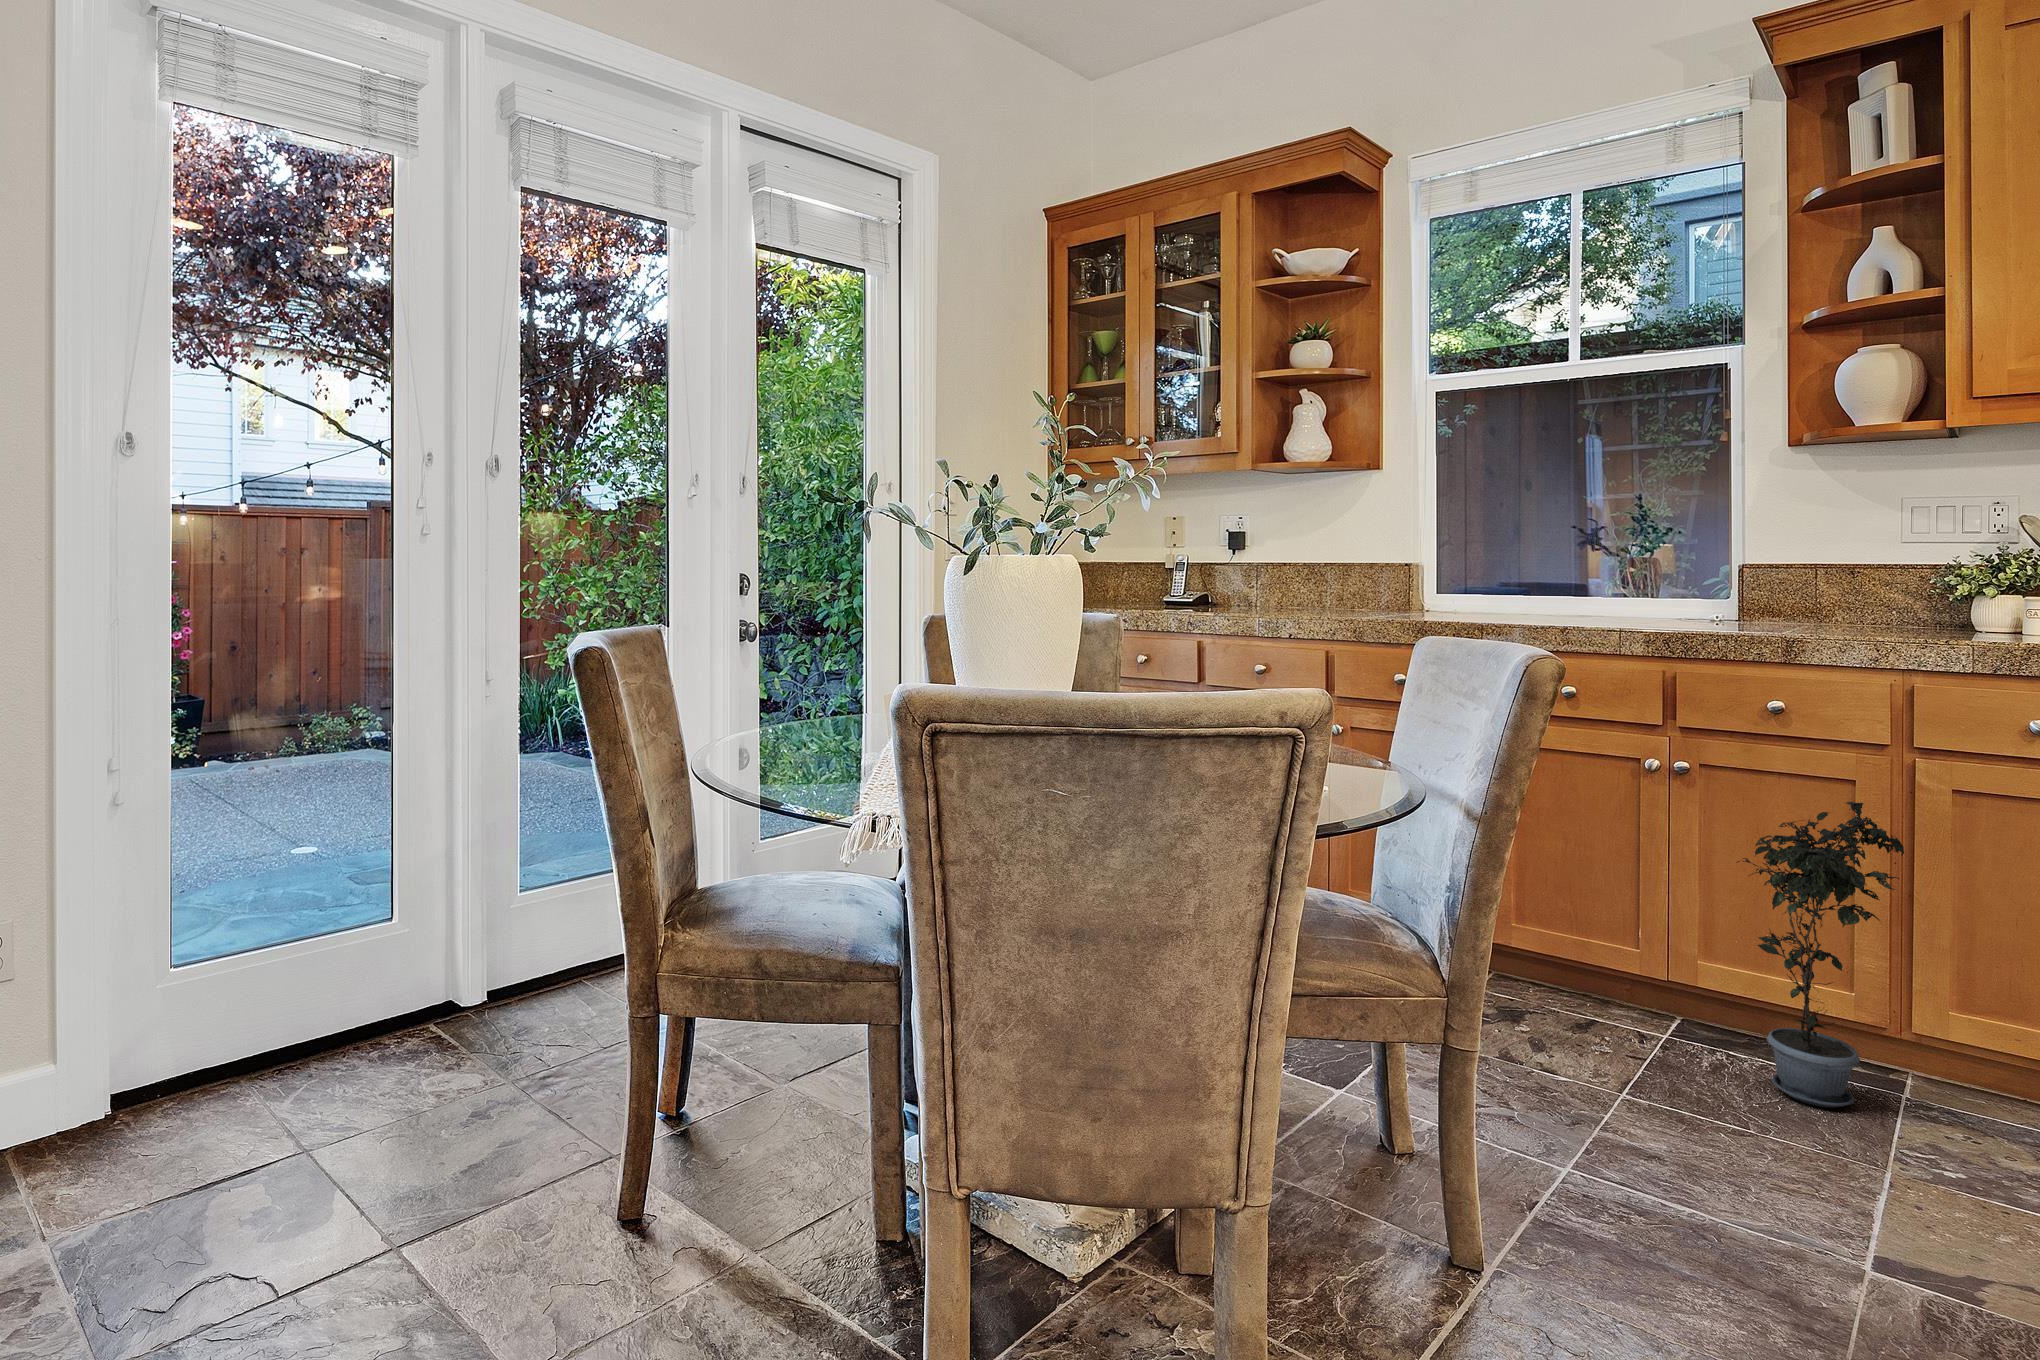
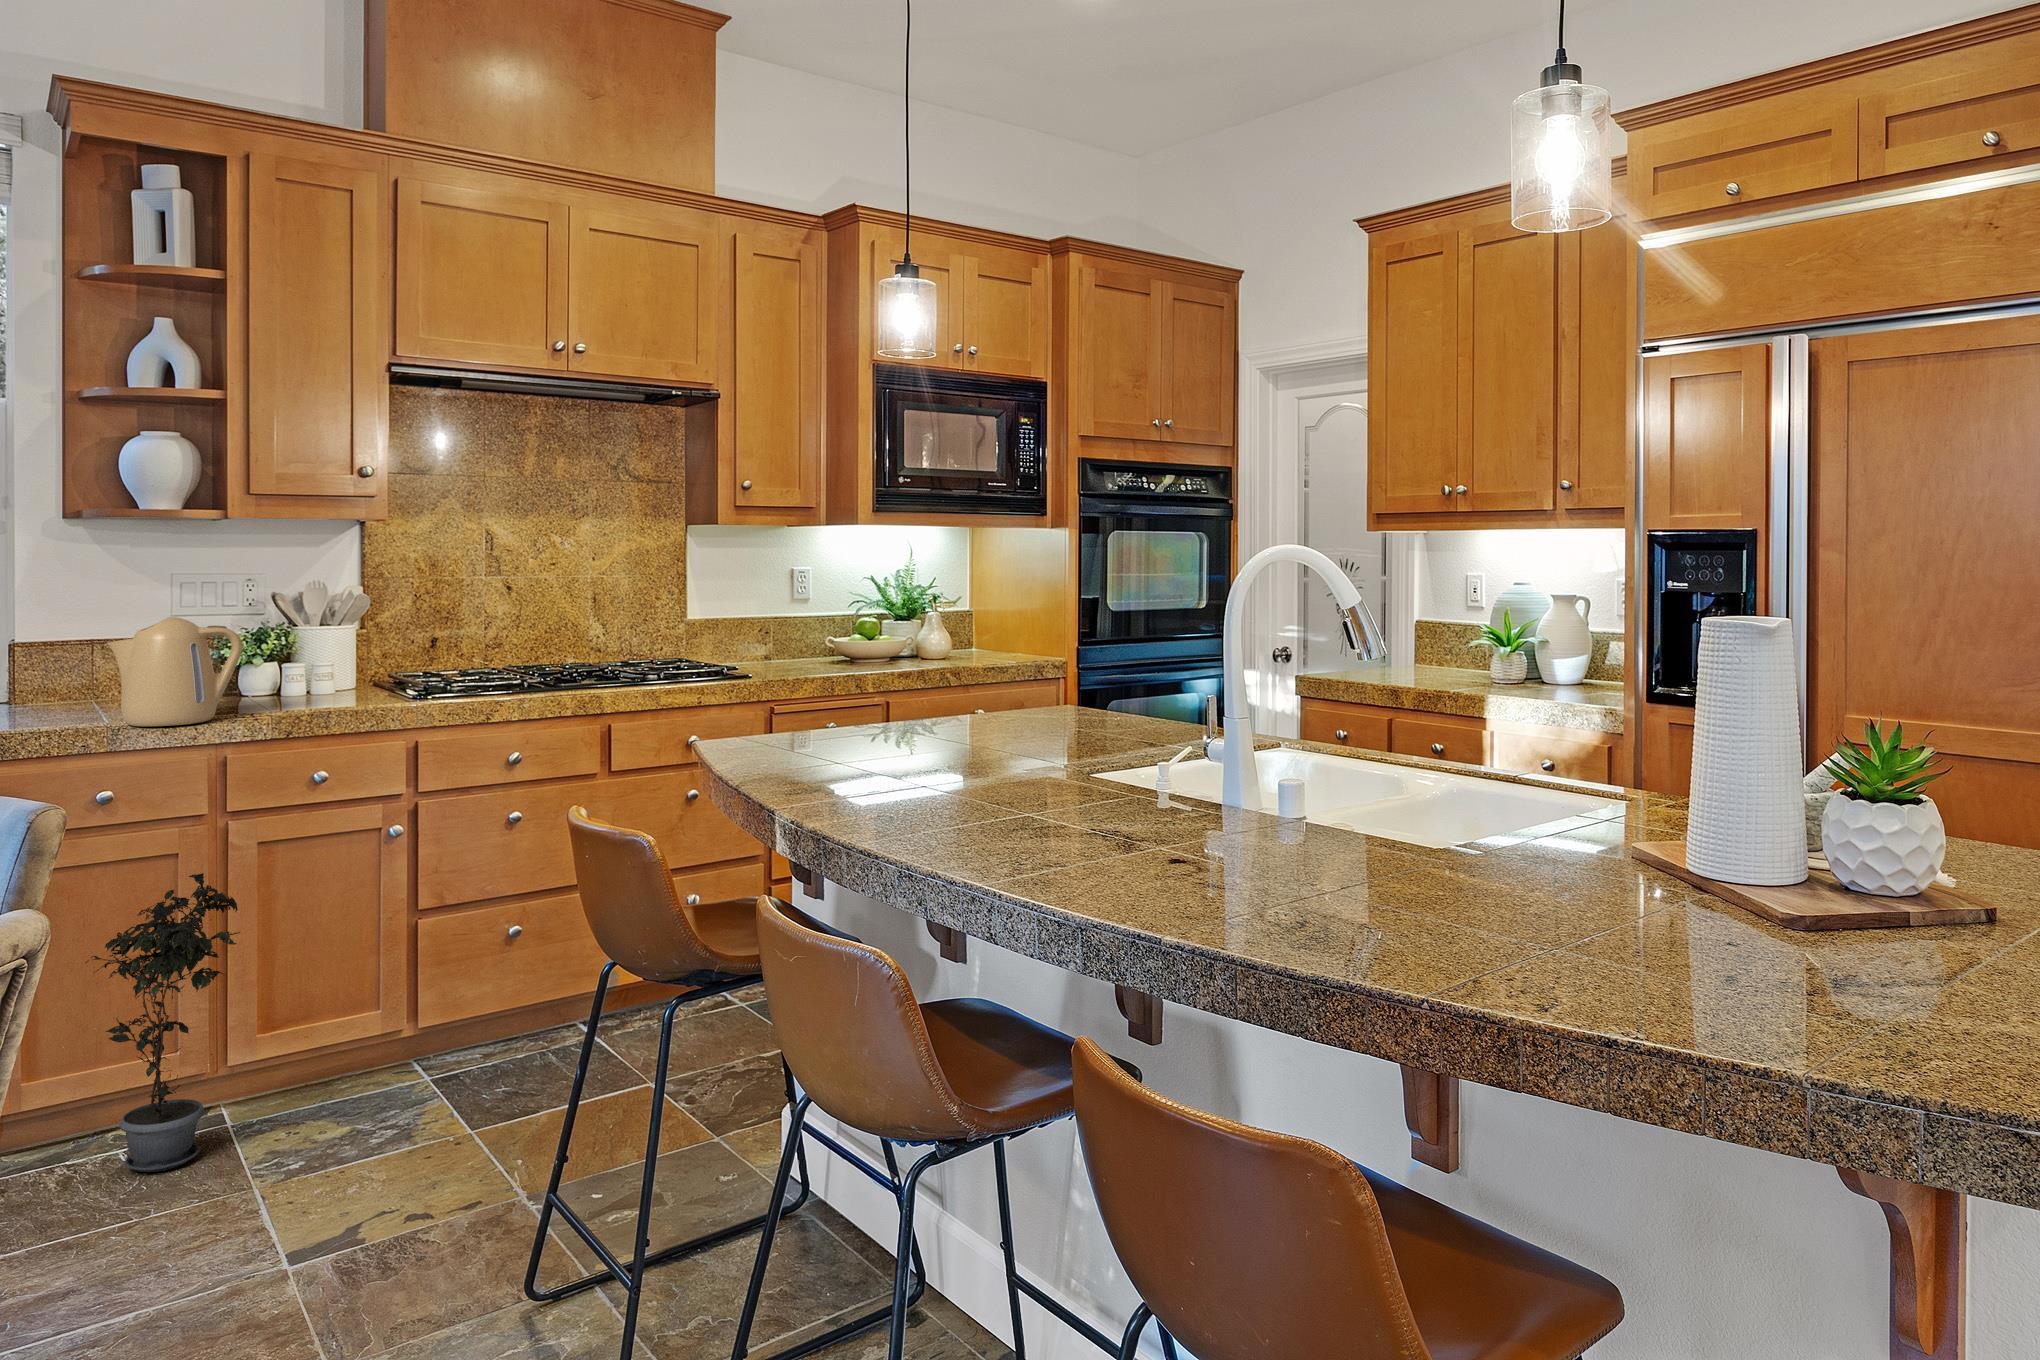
kettle: none [1788,531,1940,645] -> present [107,617,243,726]

